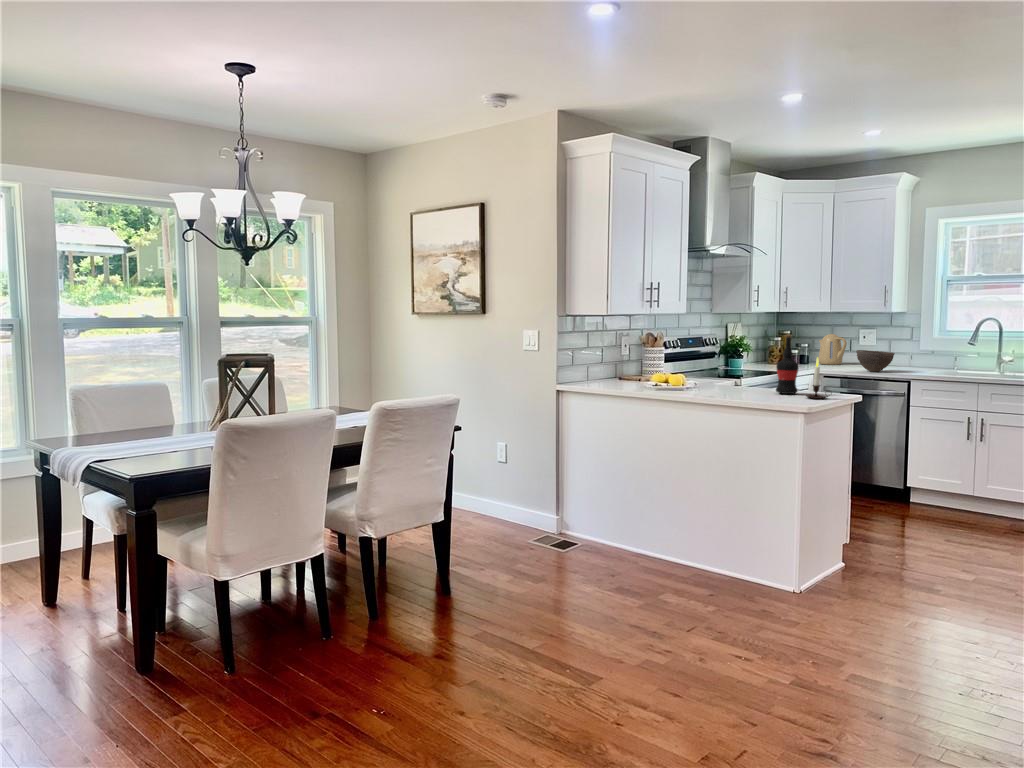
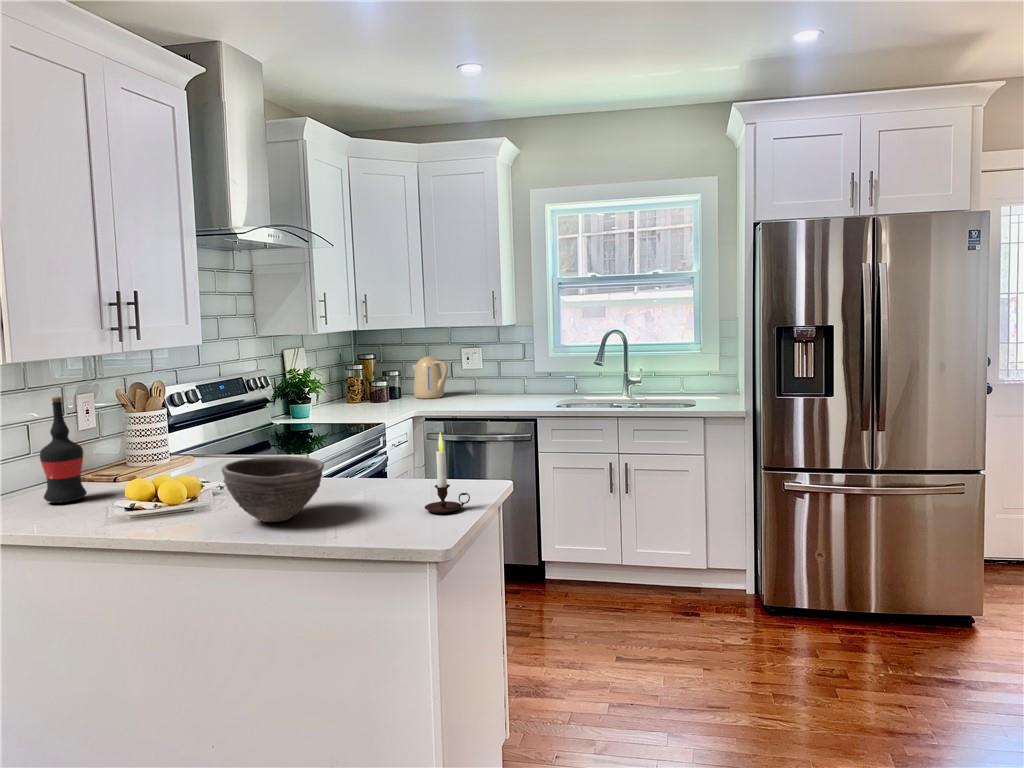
wine bottle: present [776,335,799,394] -> present [40,397,87,503]
bowl: present [856,350,895,372] -> present [222,456,324,522]

